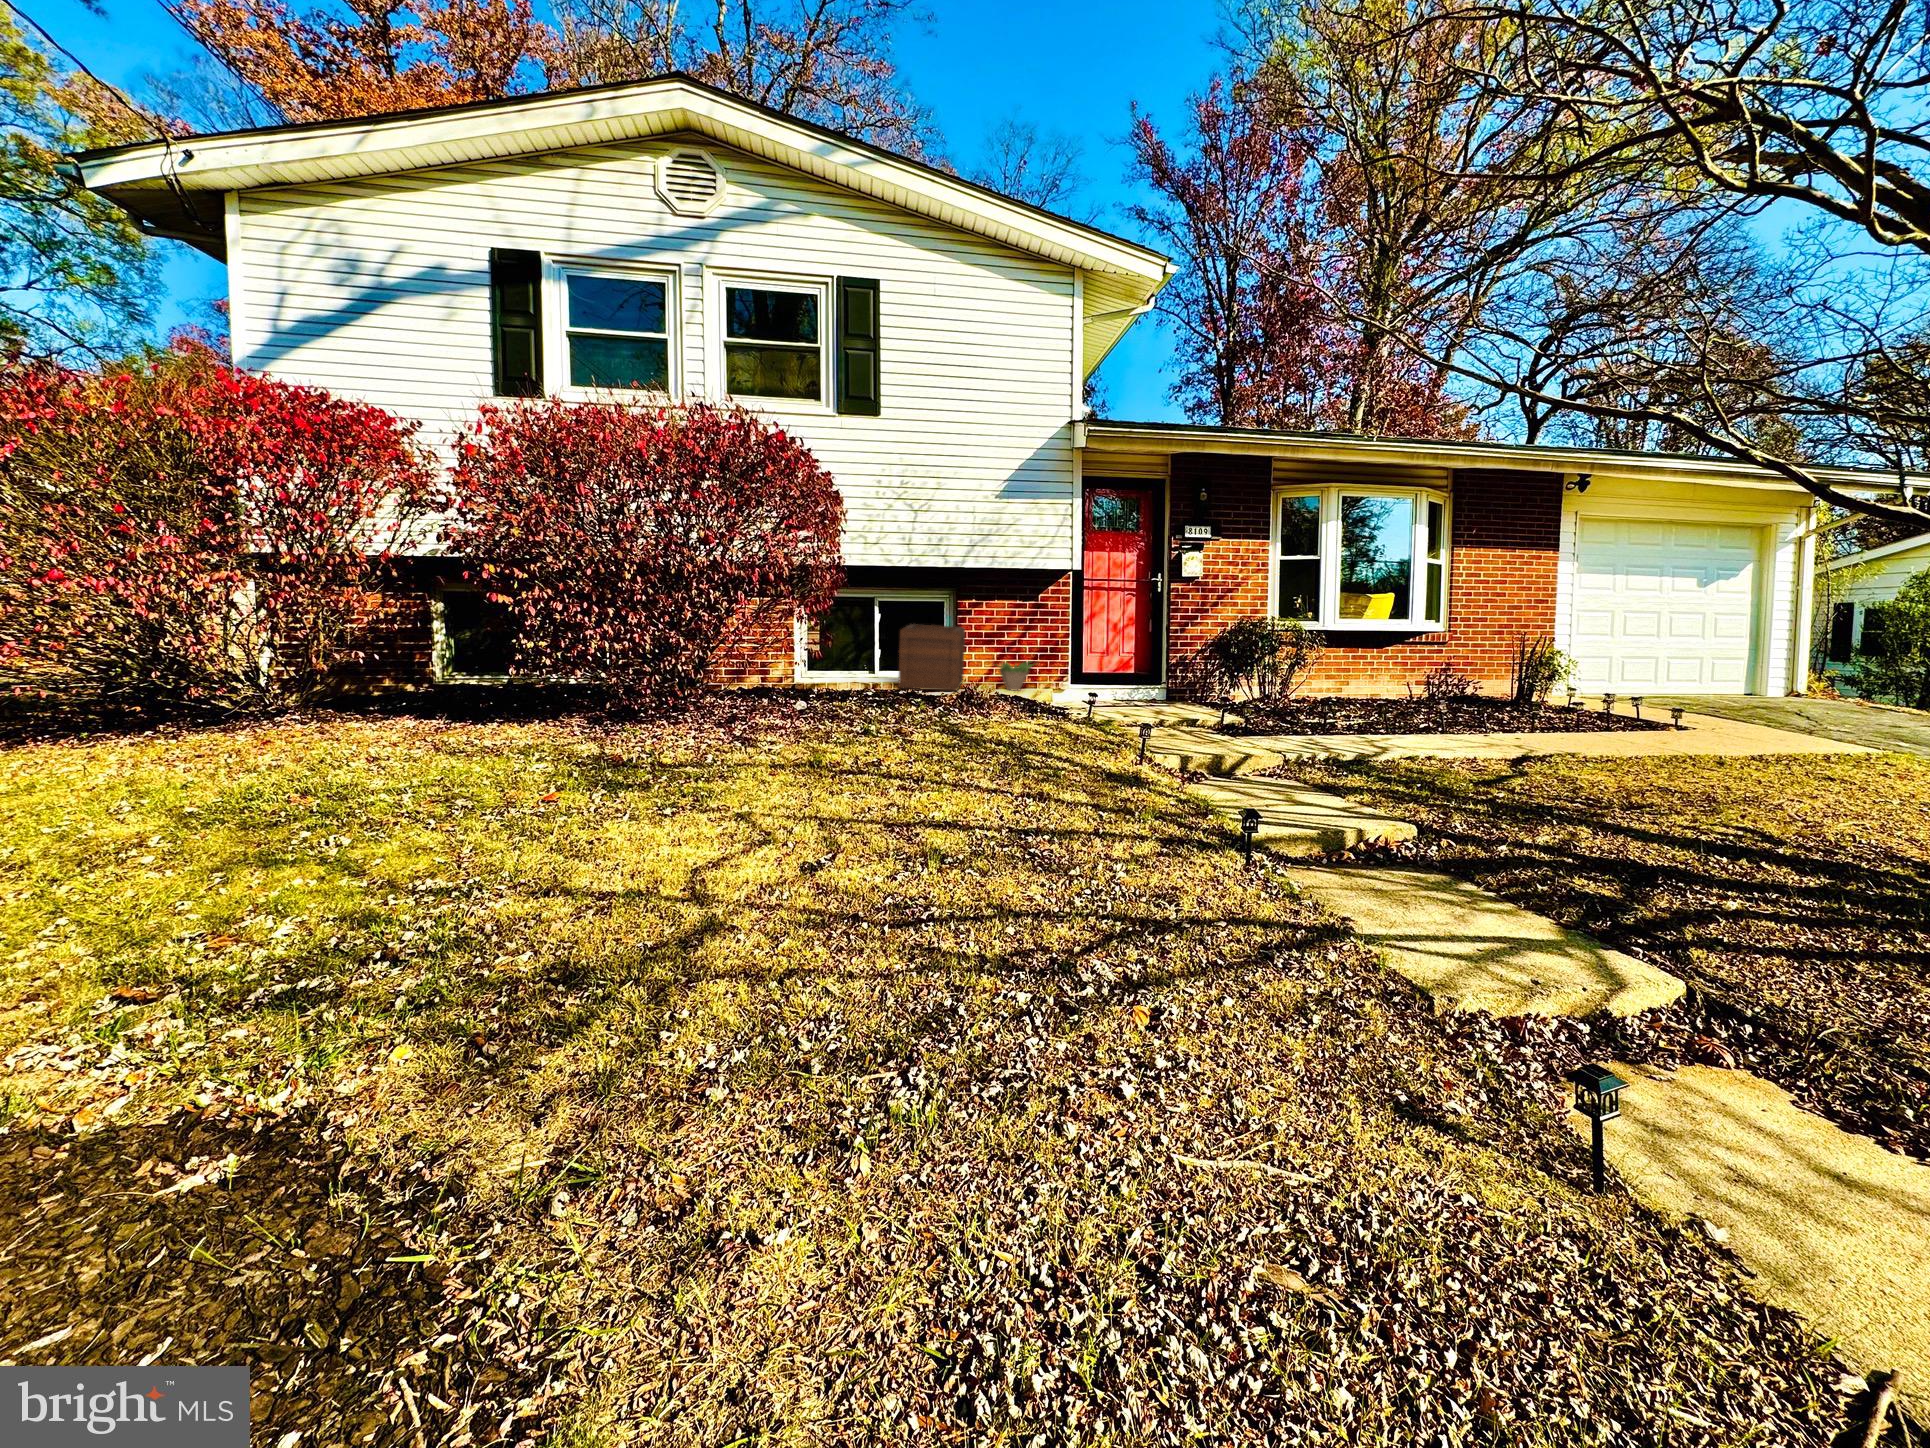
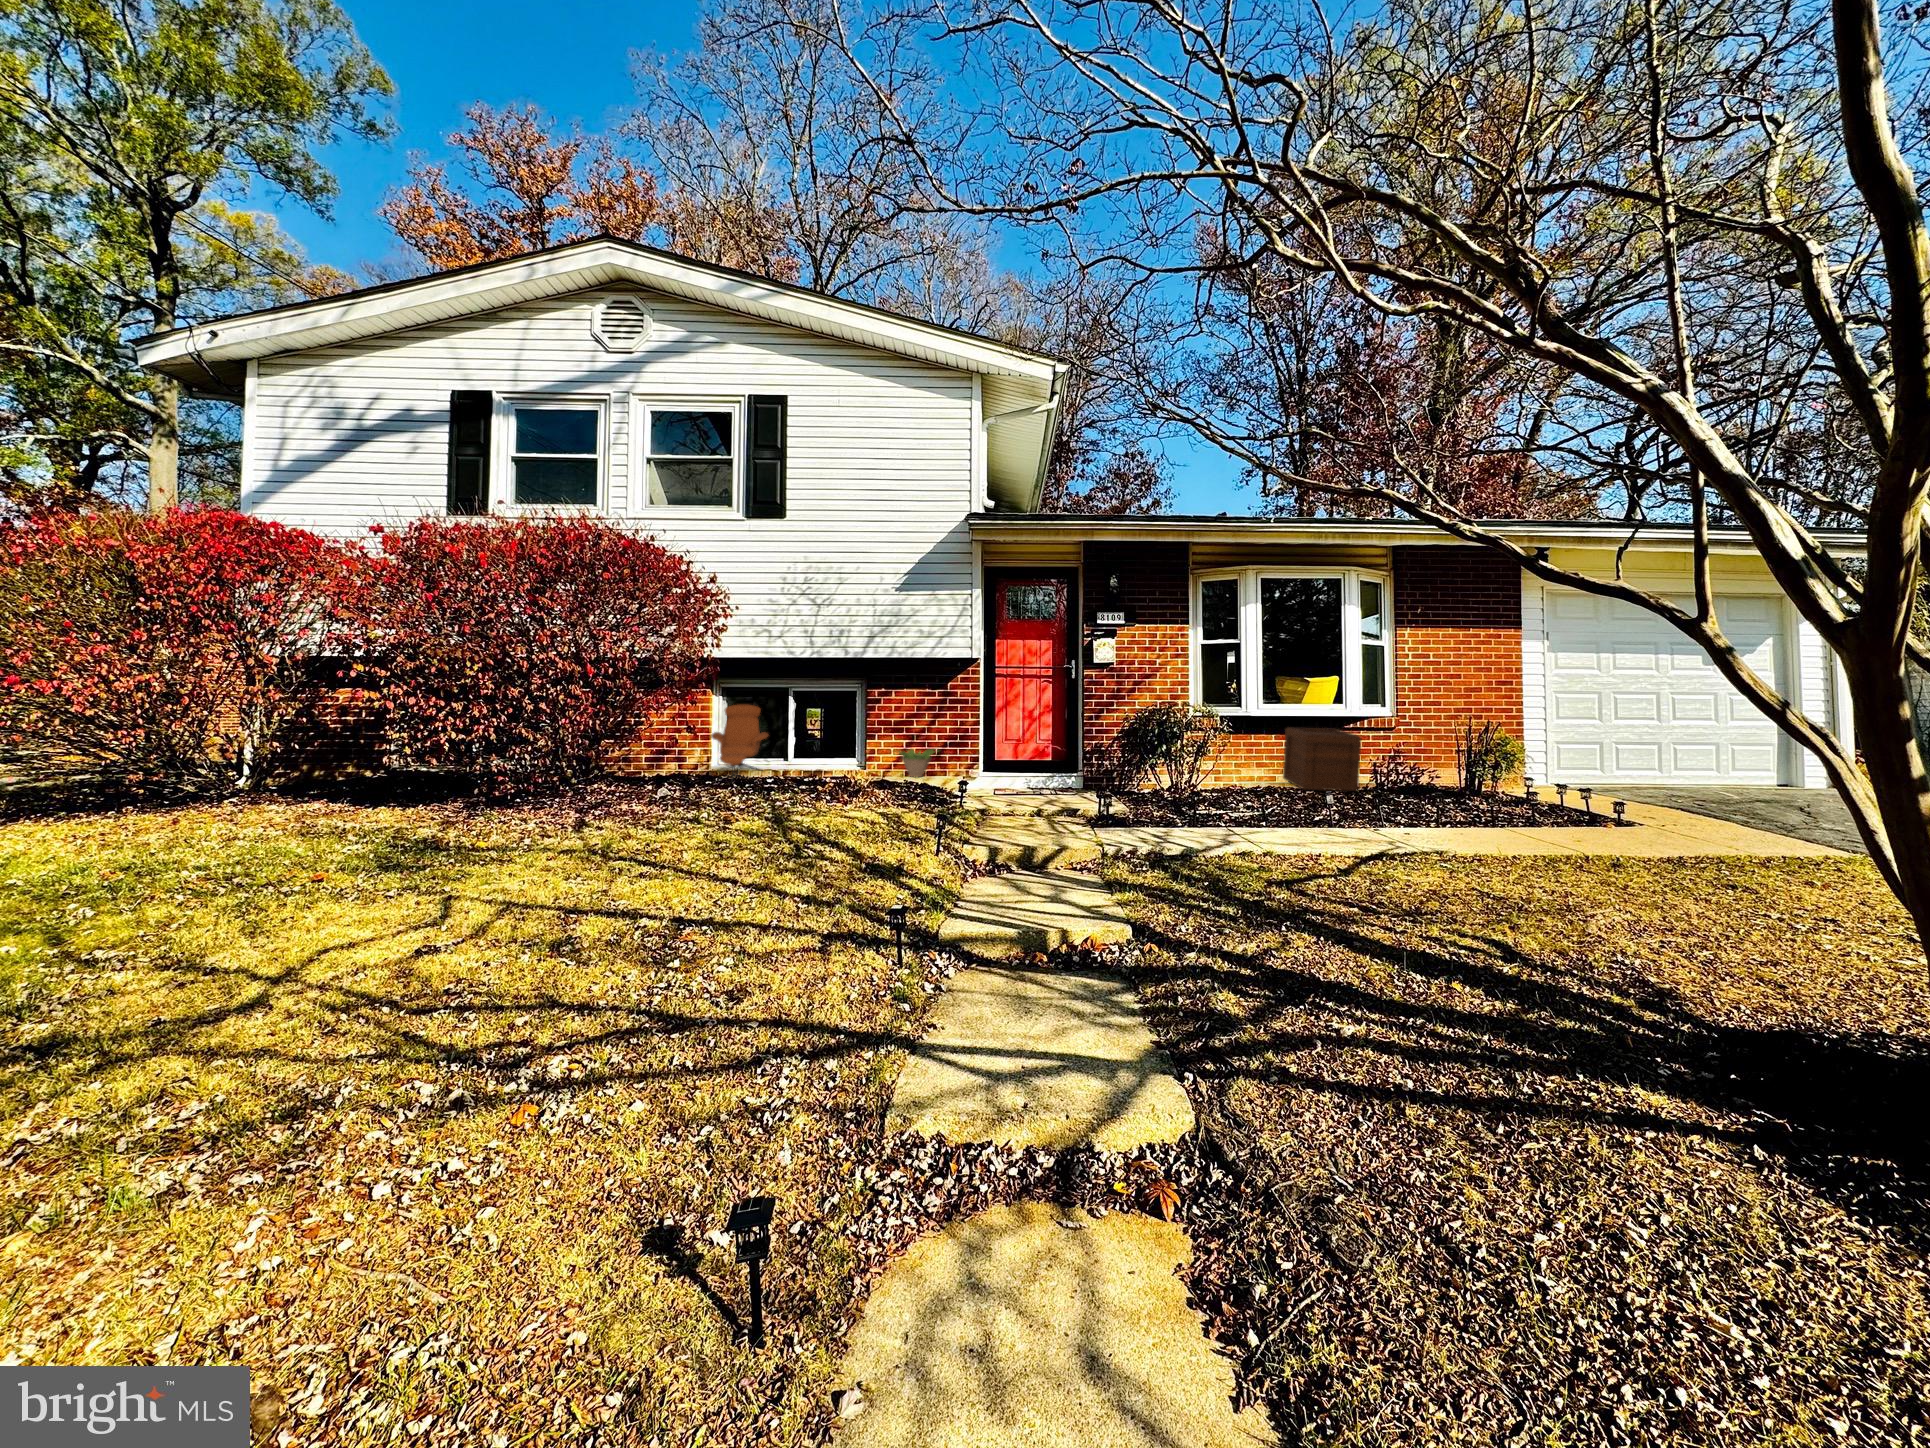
lounge chair: none [803,615,862,697] -> present [711,704,768,780]
wooden crate: present [898,624,965,691] -> present [1283,727,1361,791]

